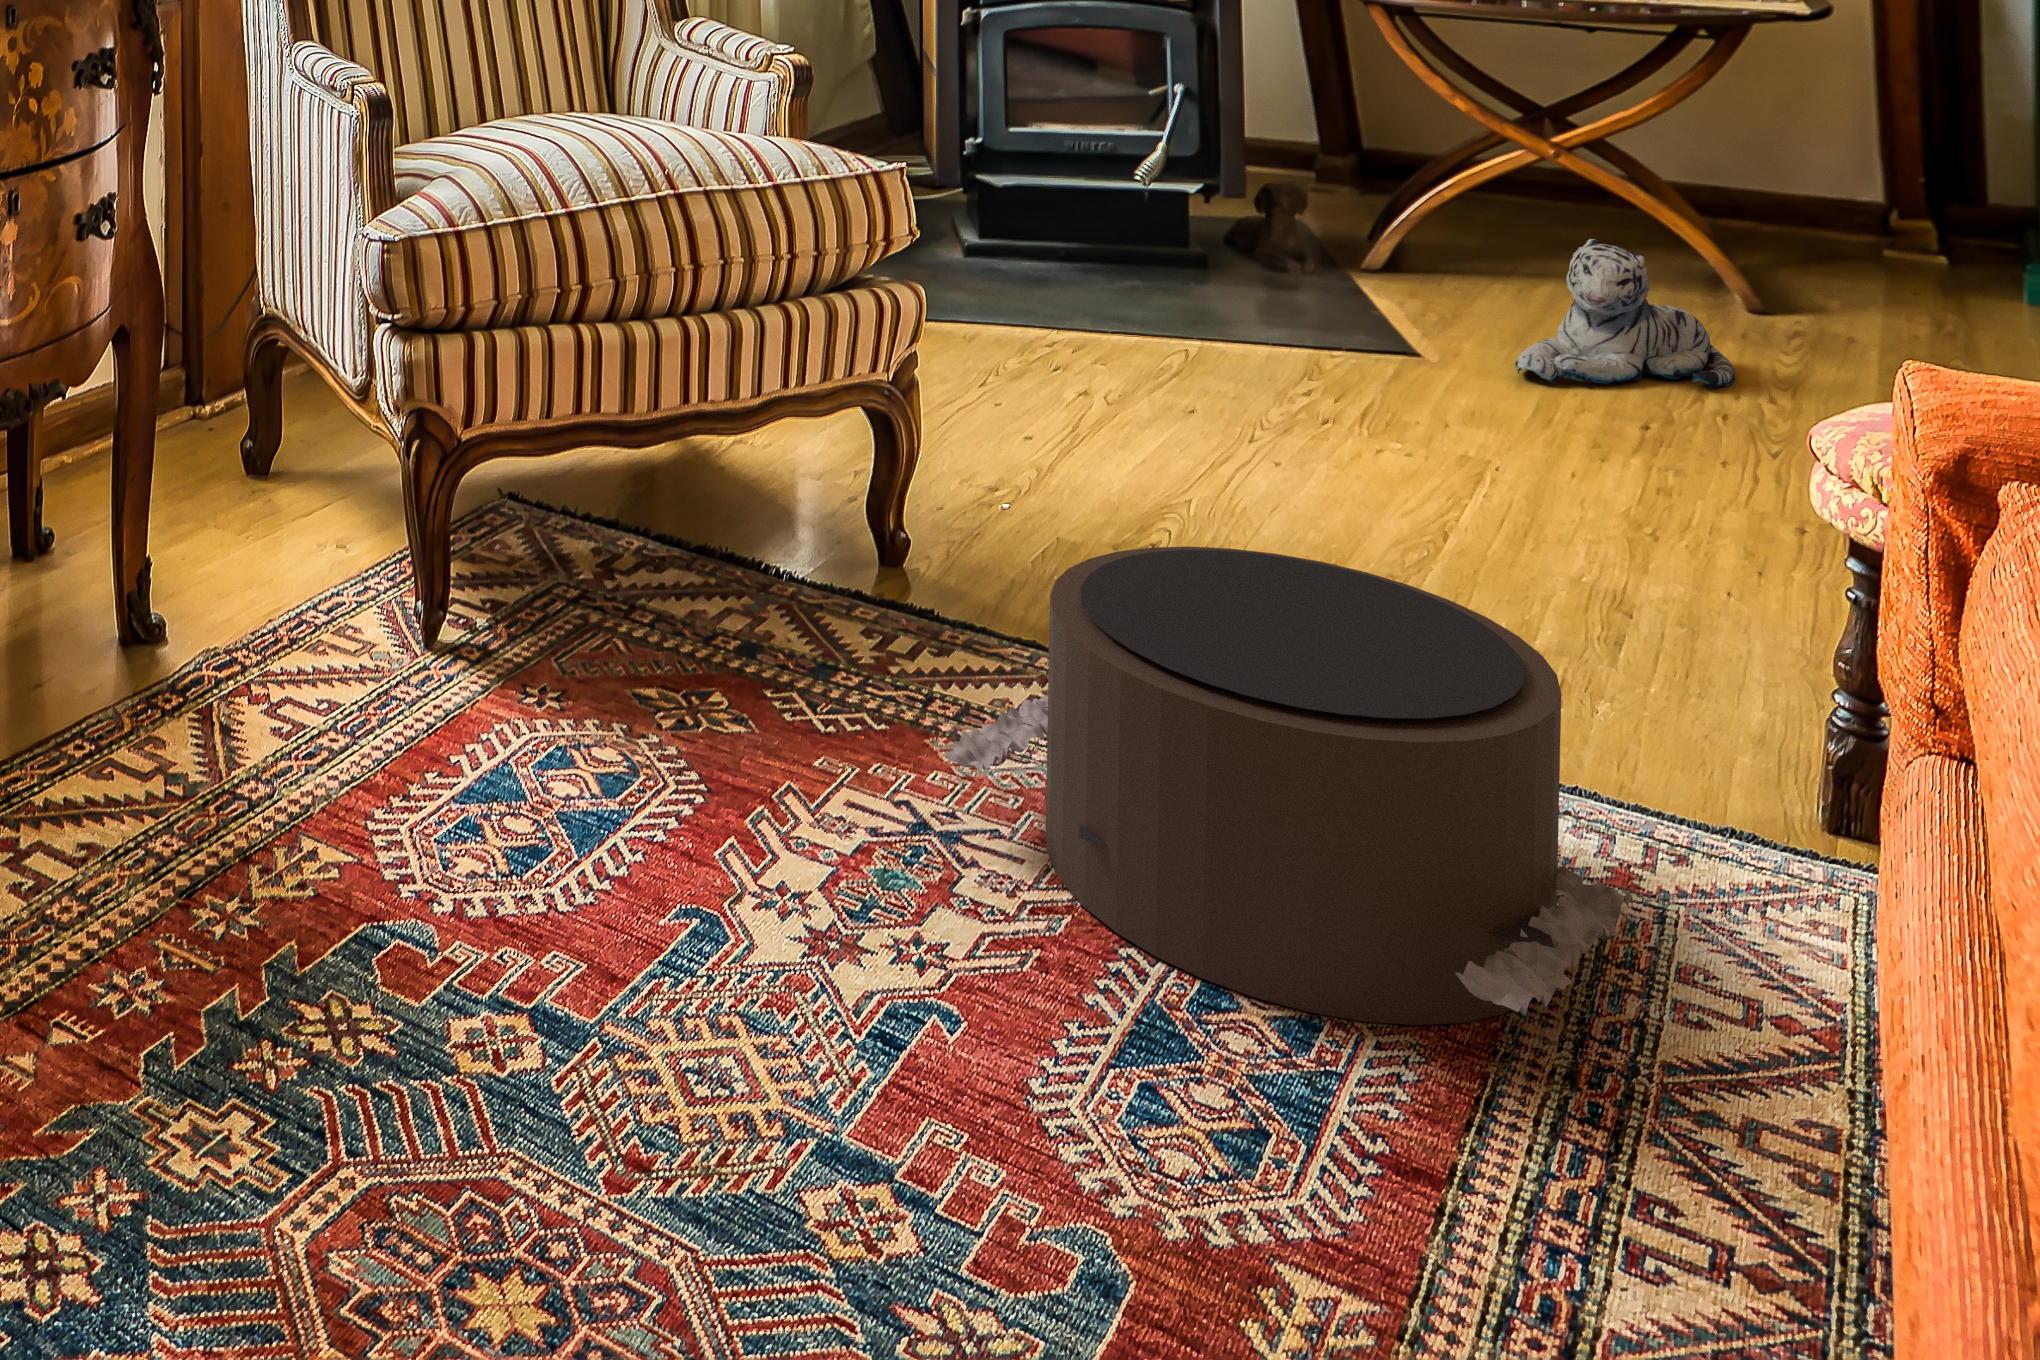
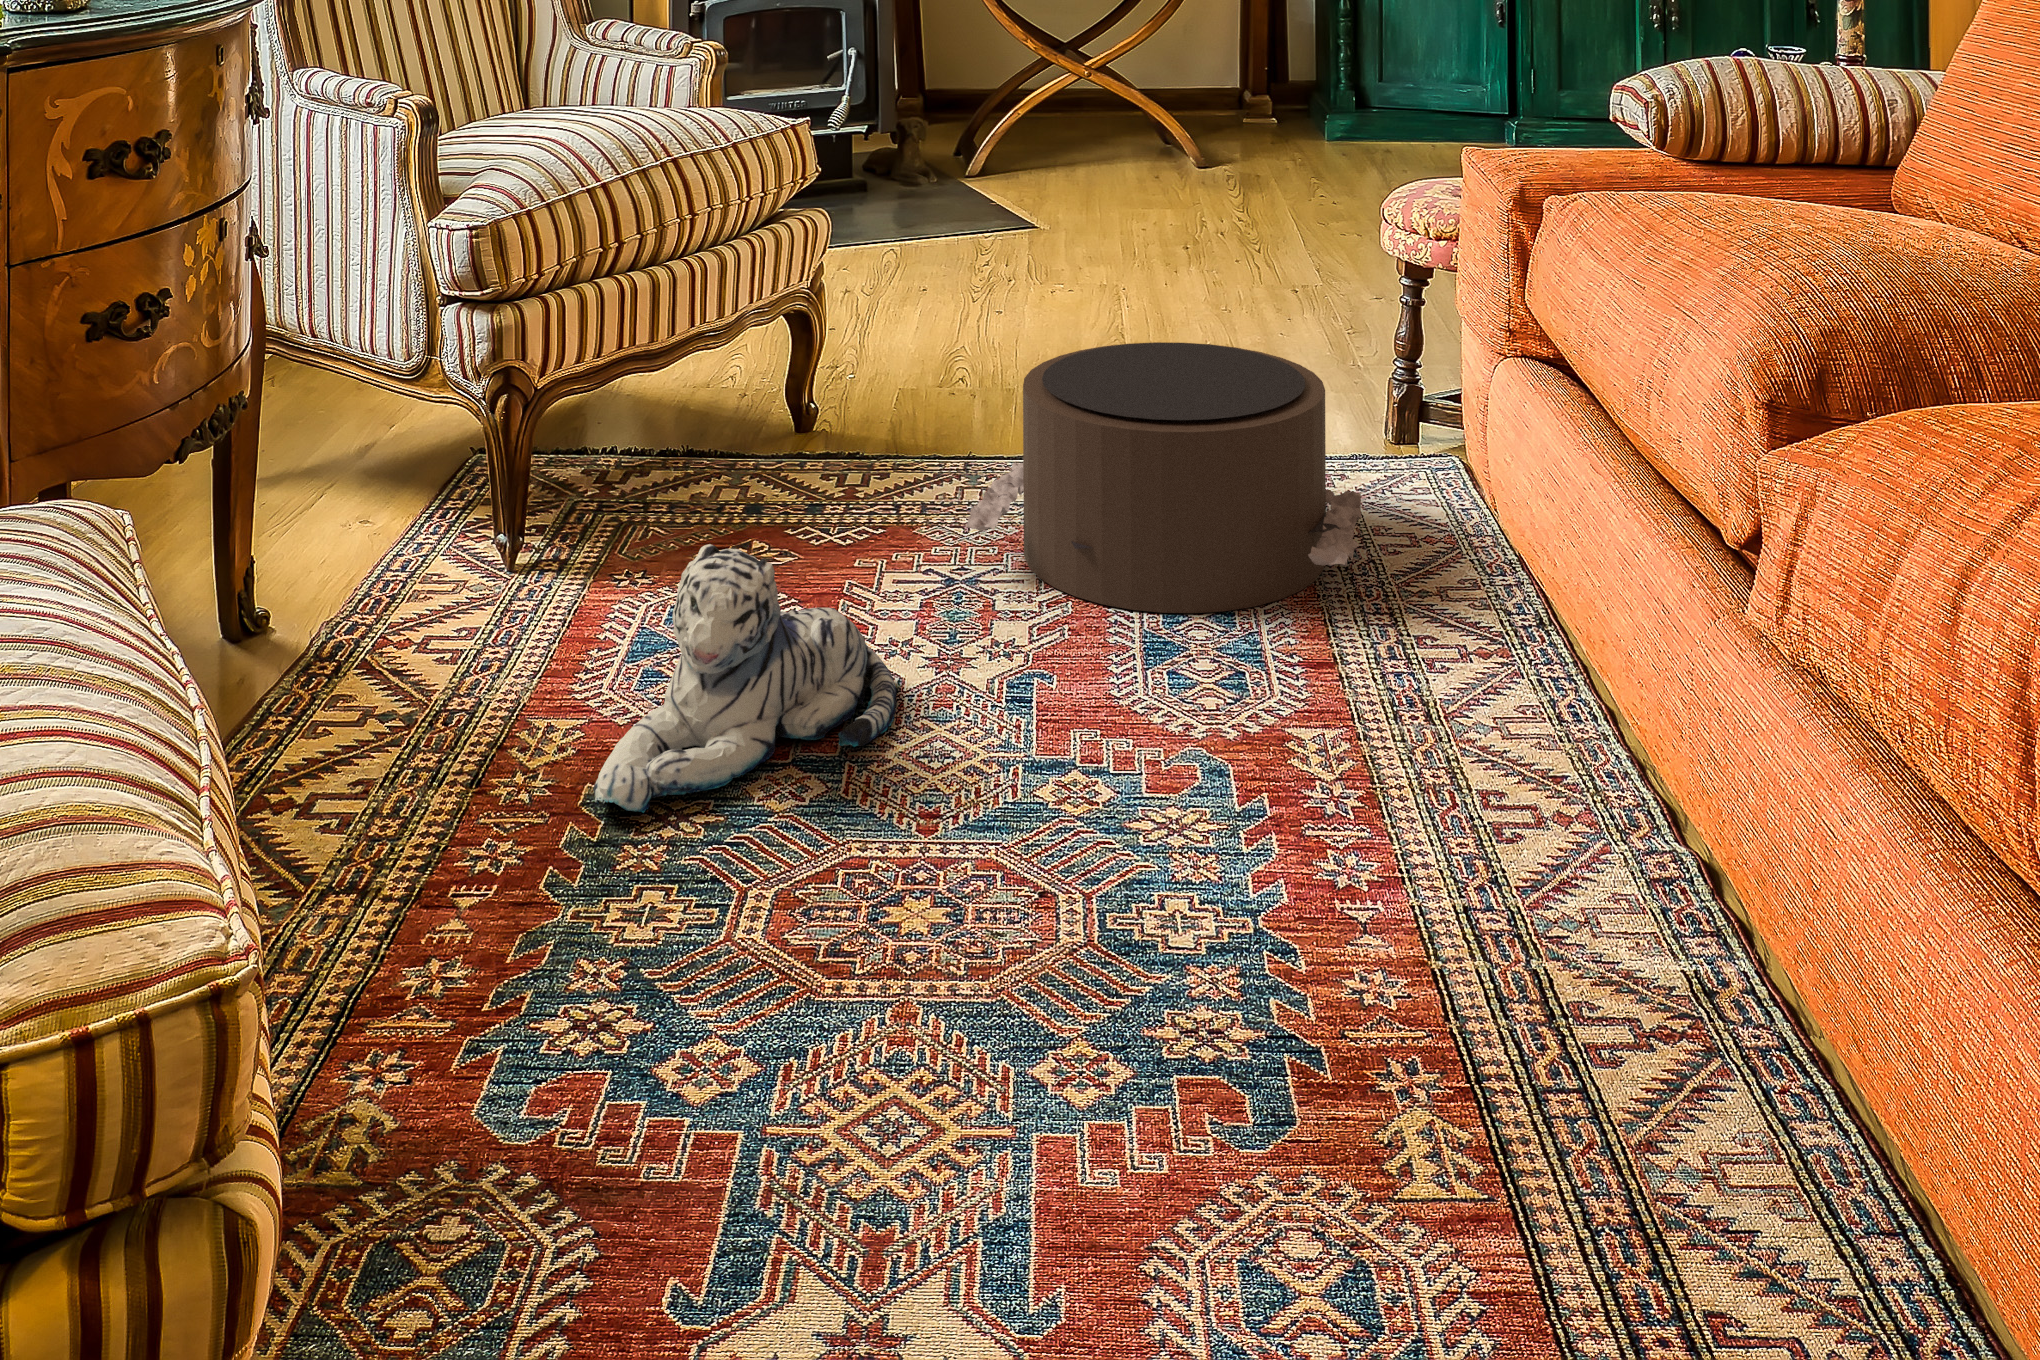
plush toy: present [1515,239,1735,387] -> present [593,544,897,813]

